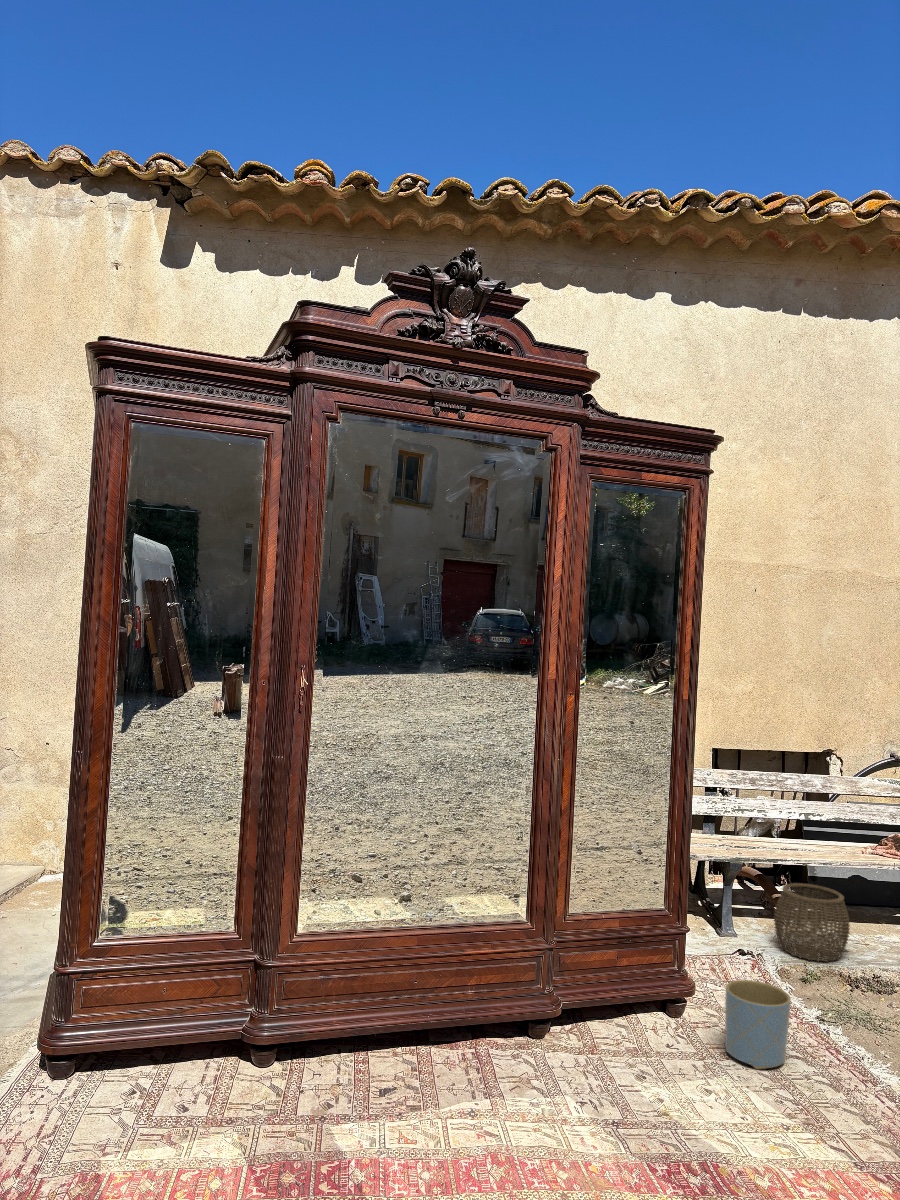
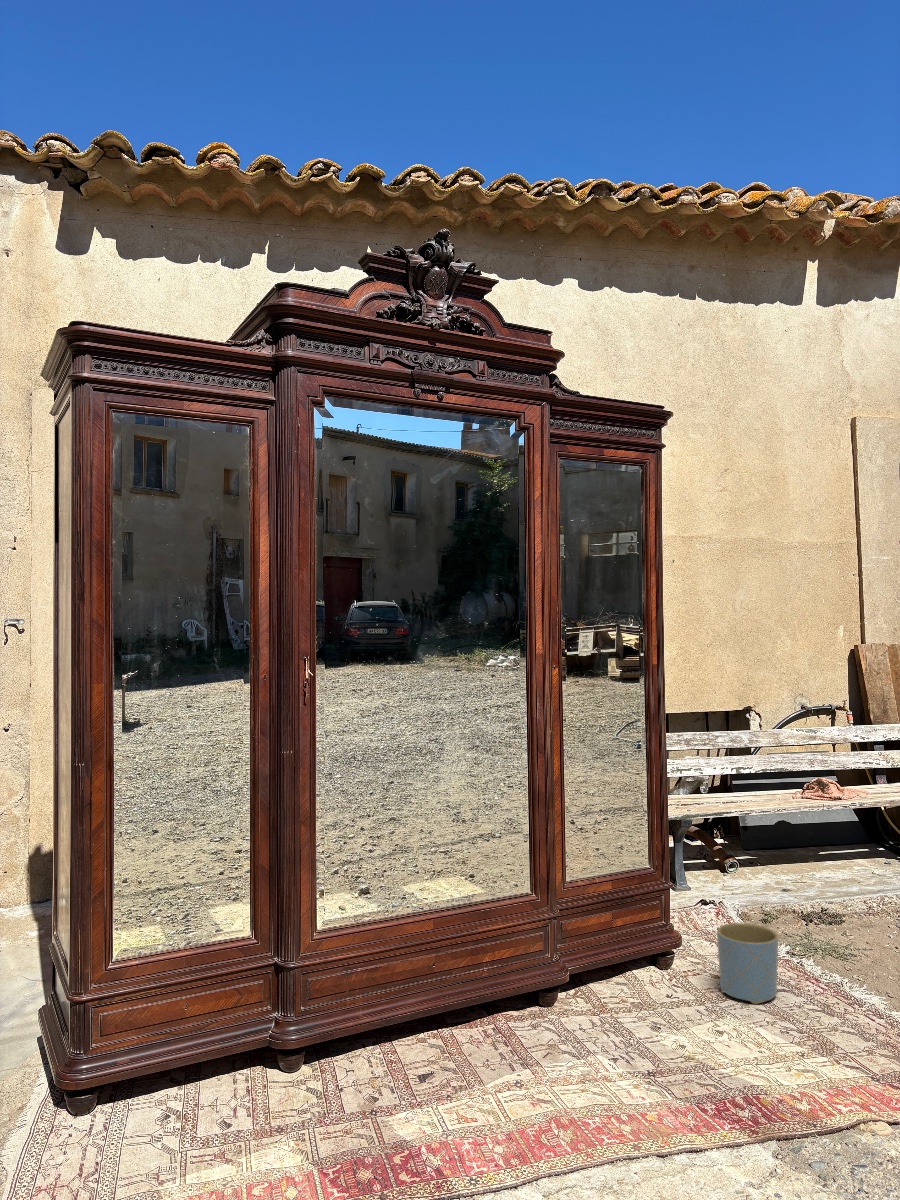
woven basket: present [774,883,850,962] -> none [722,831,792,902]

